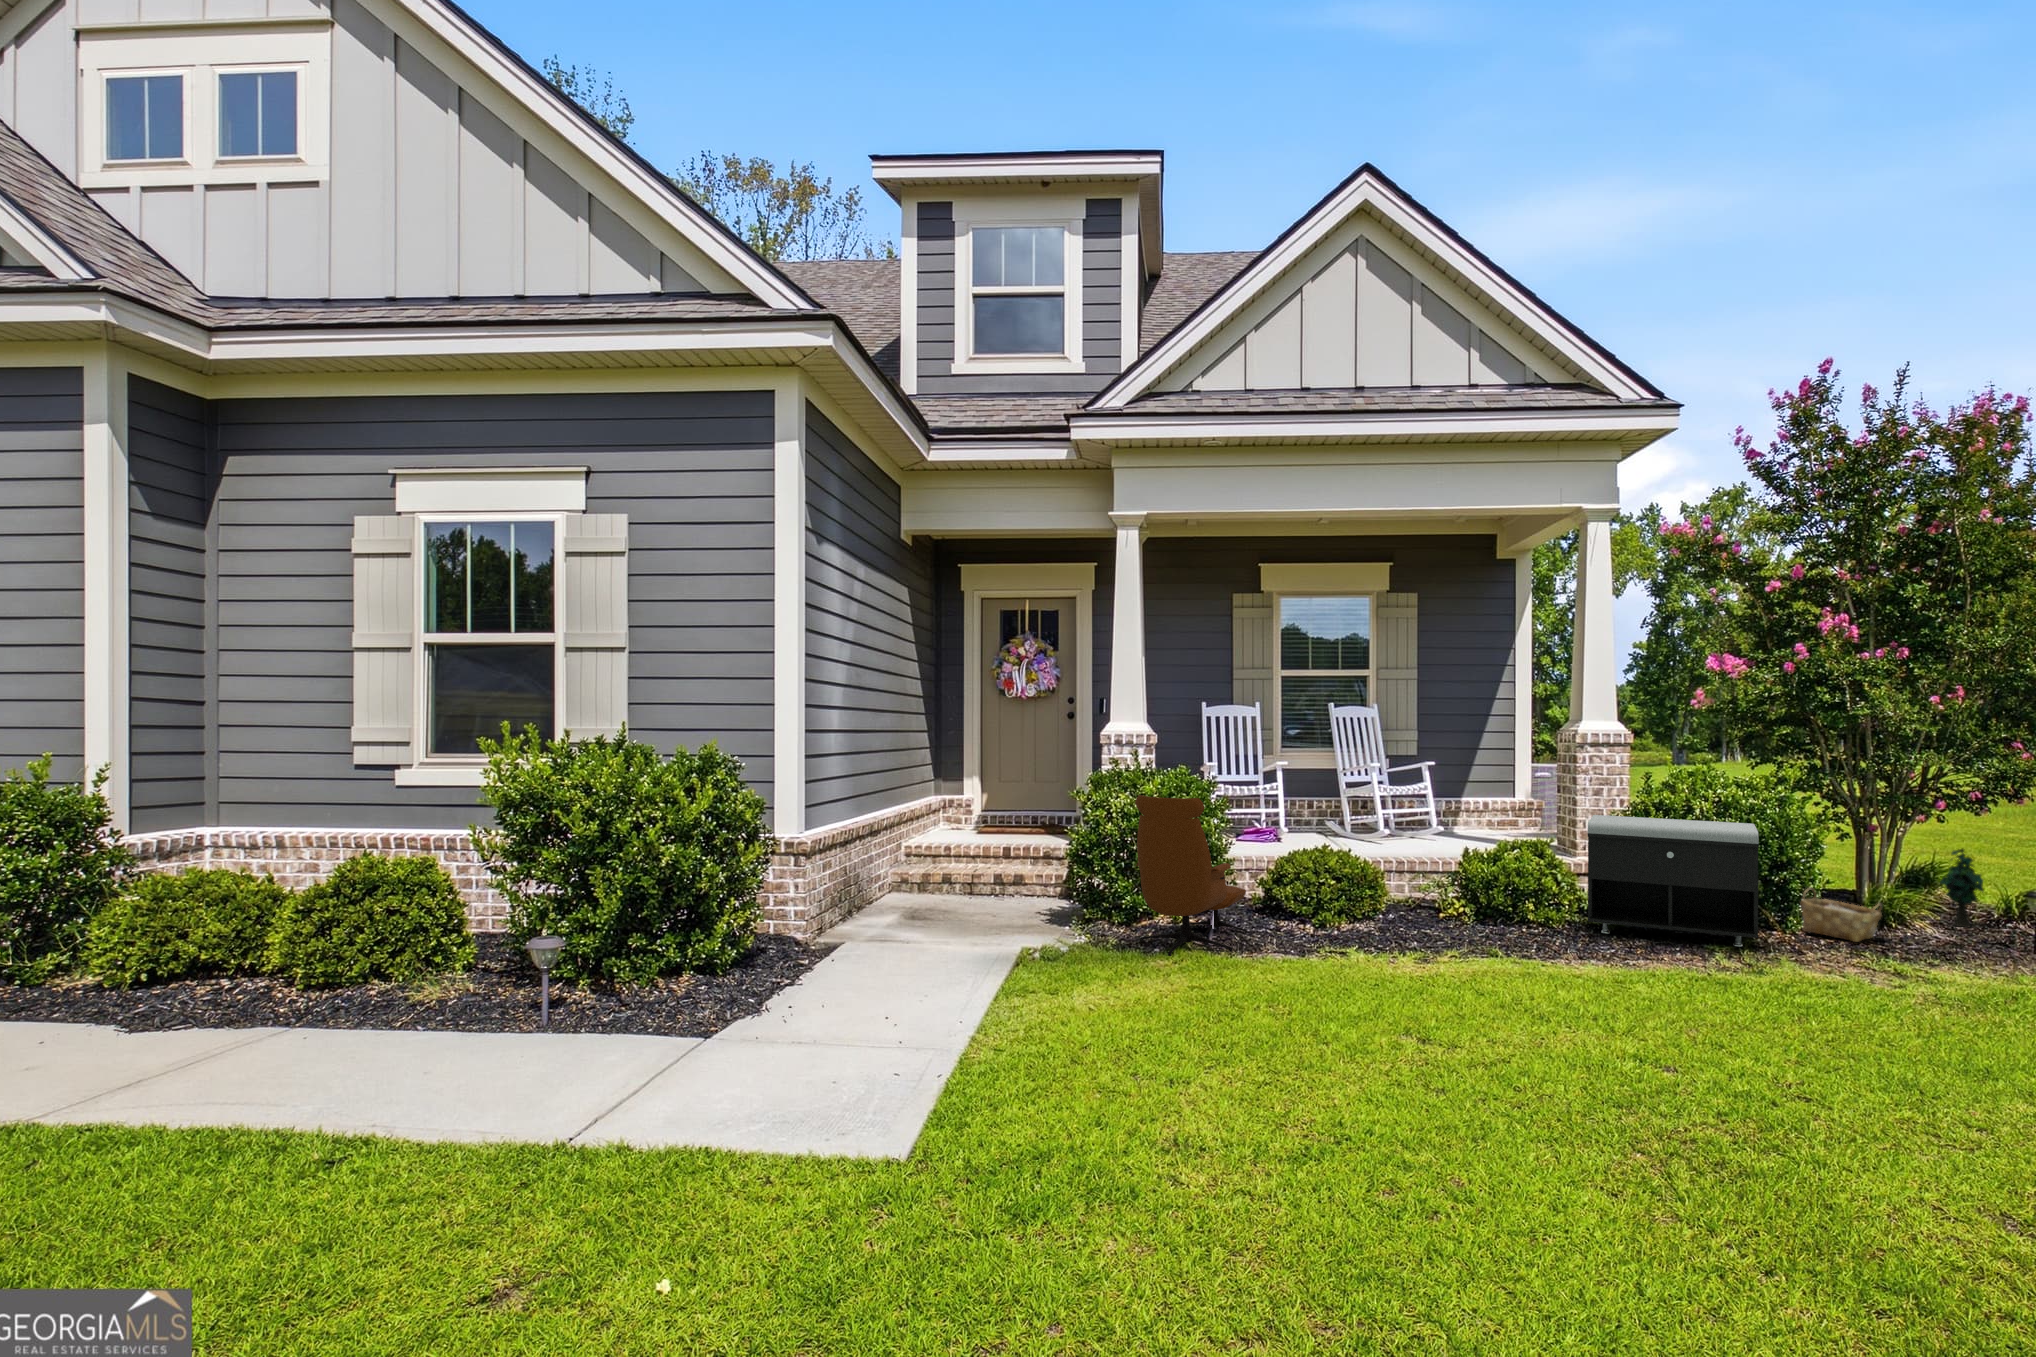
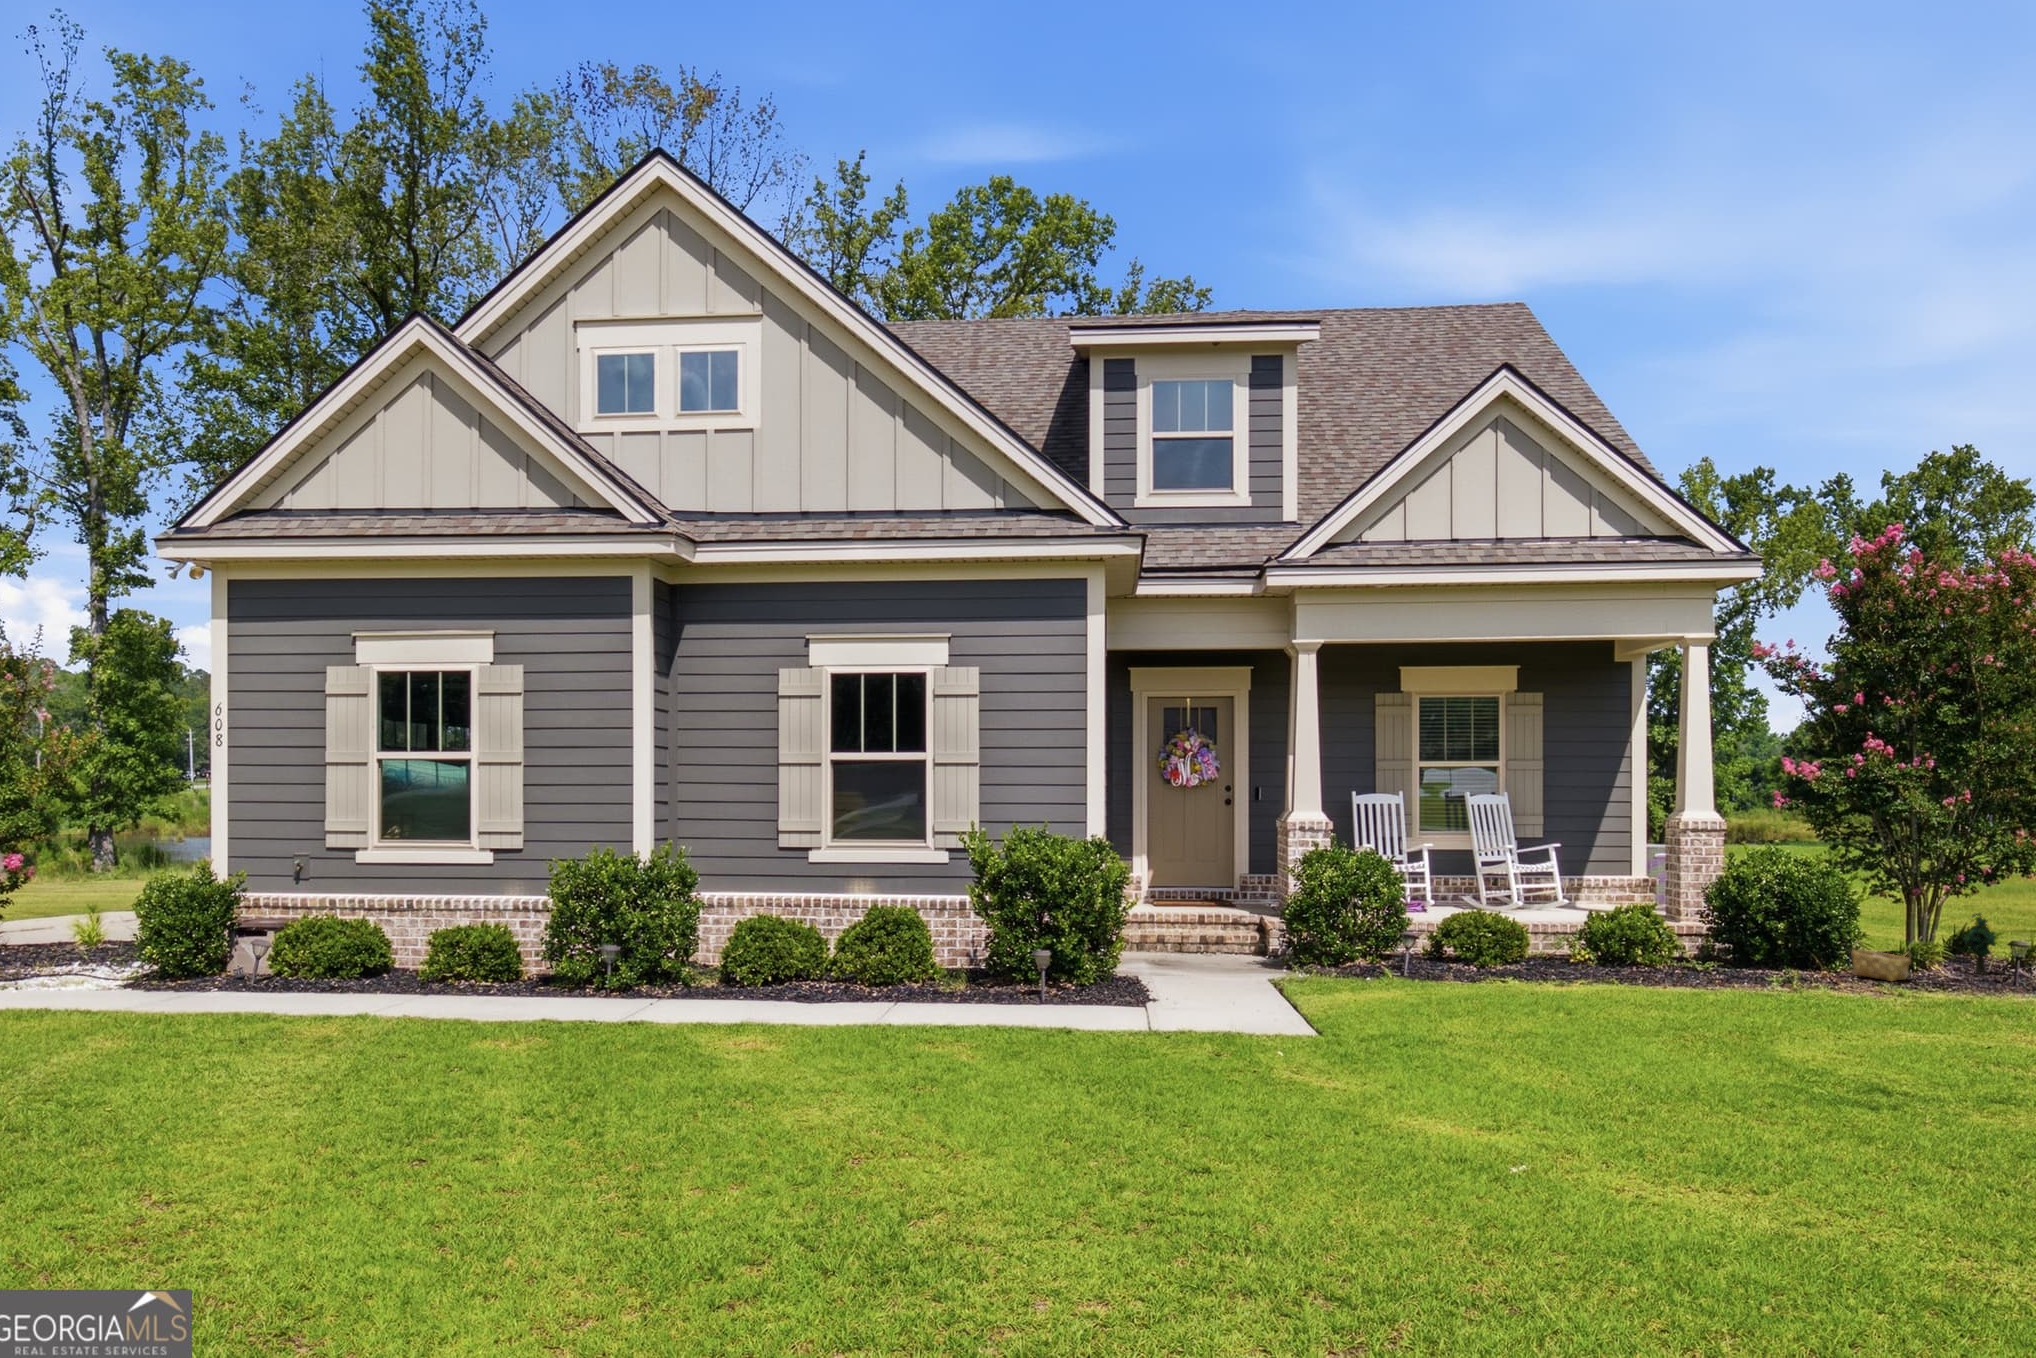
lounge chair: present [1135,795,1247,956] -> none [1347,865,1425,986]
storage bench: present [1588,815,1759,947] -> none [1686,885,1815,984]

